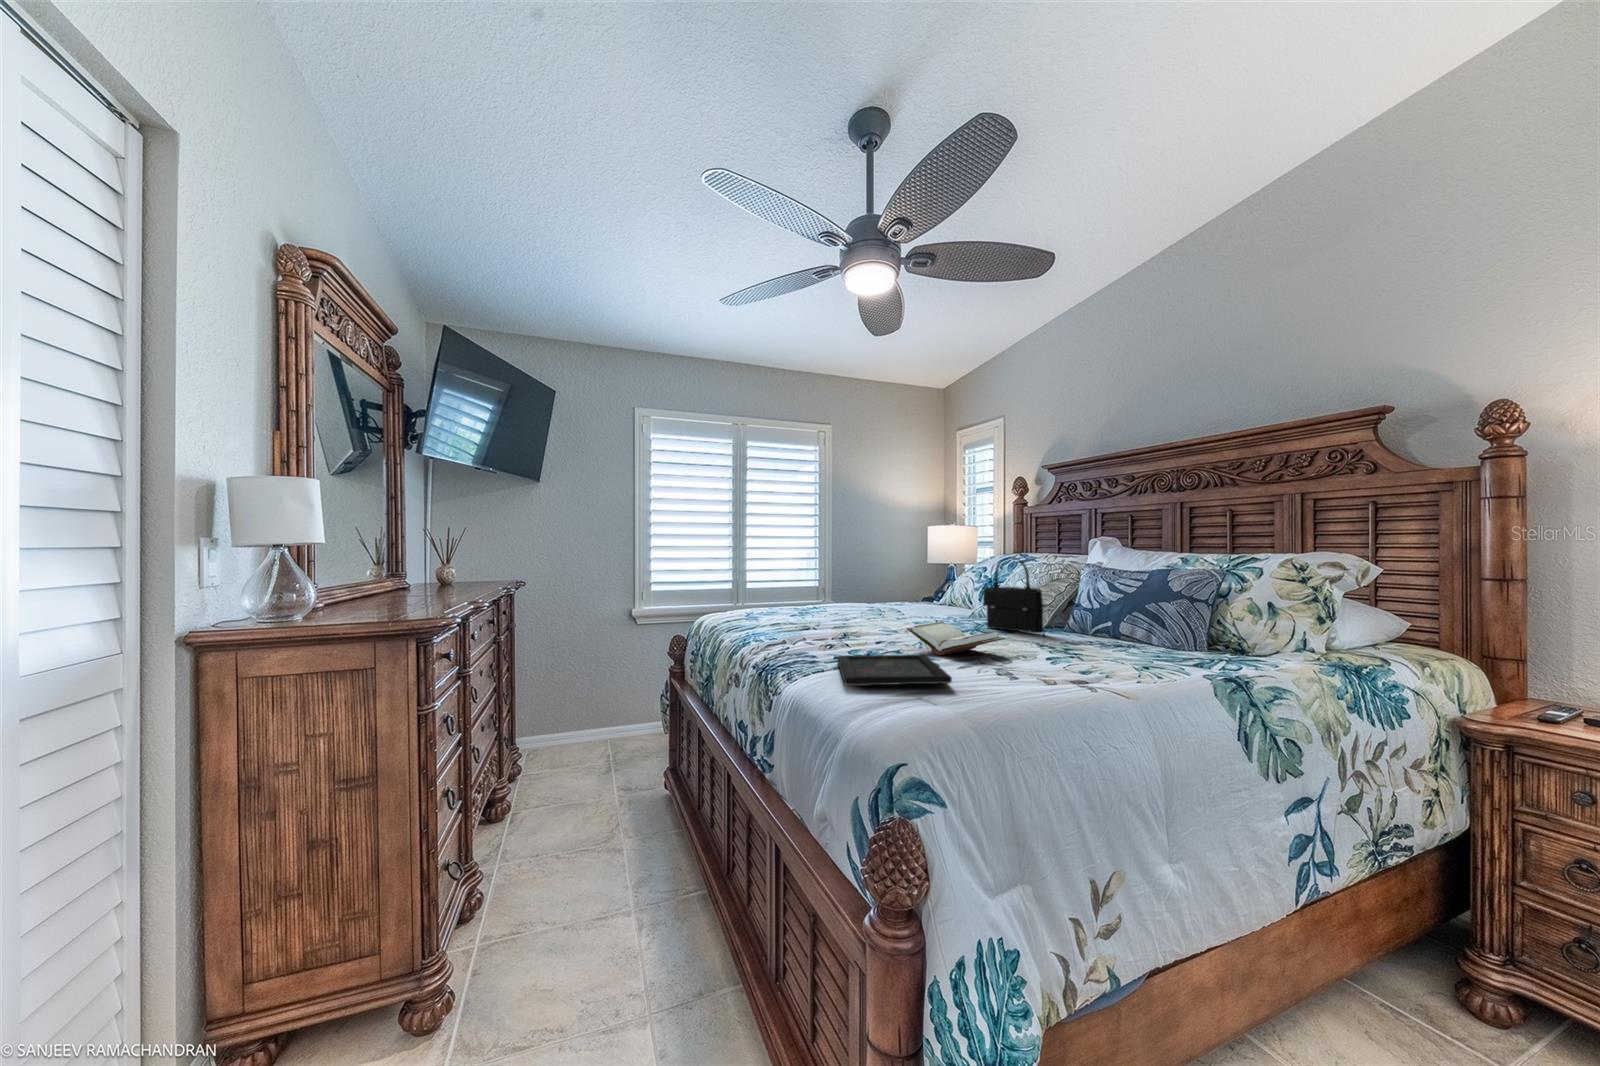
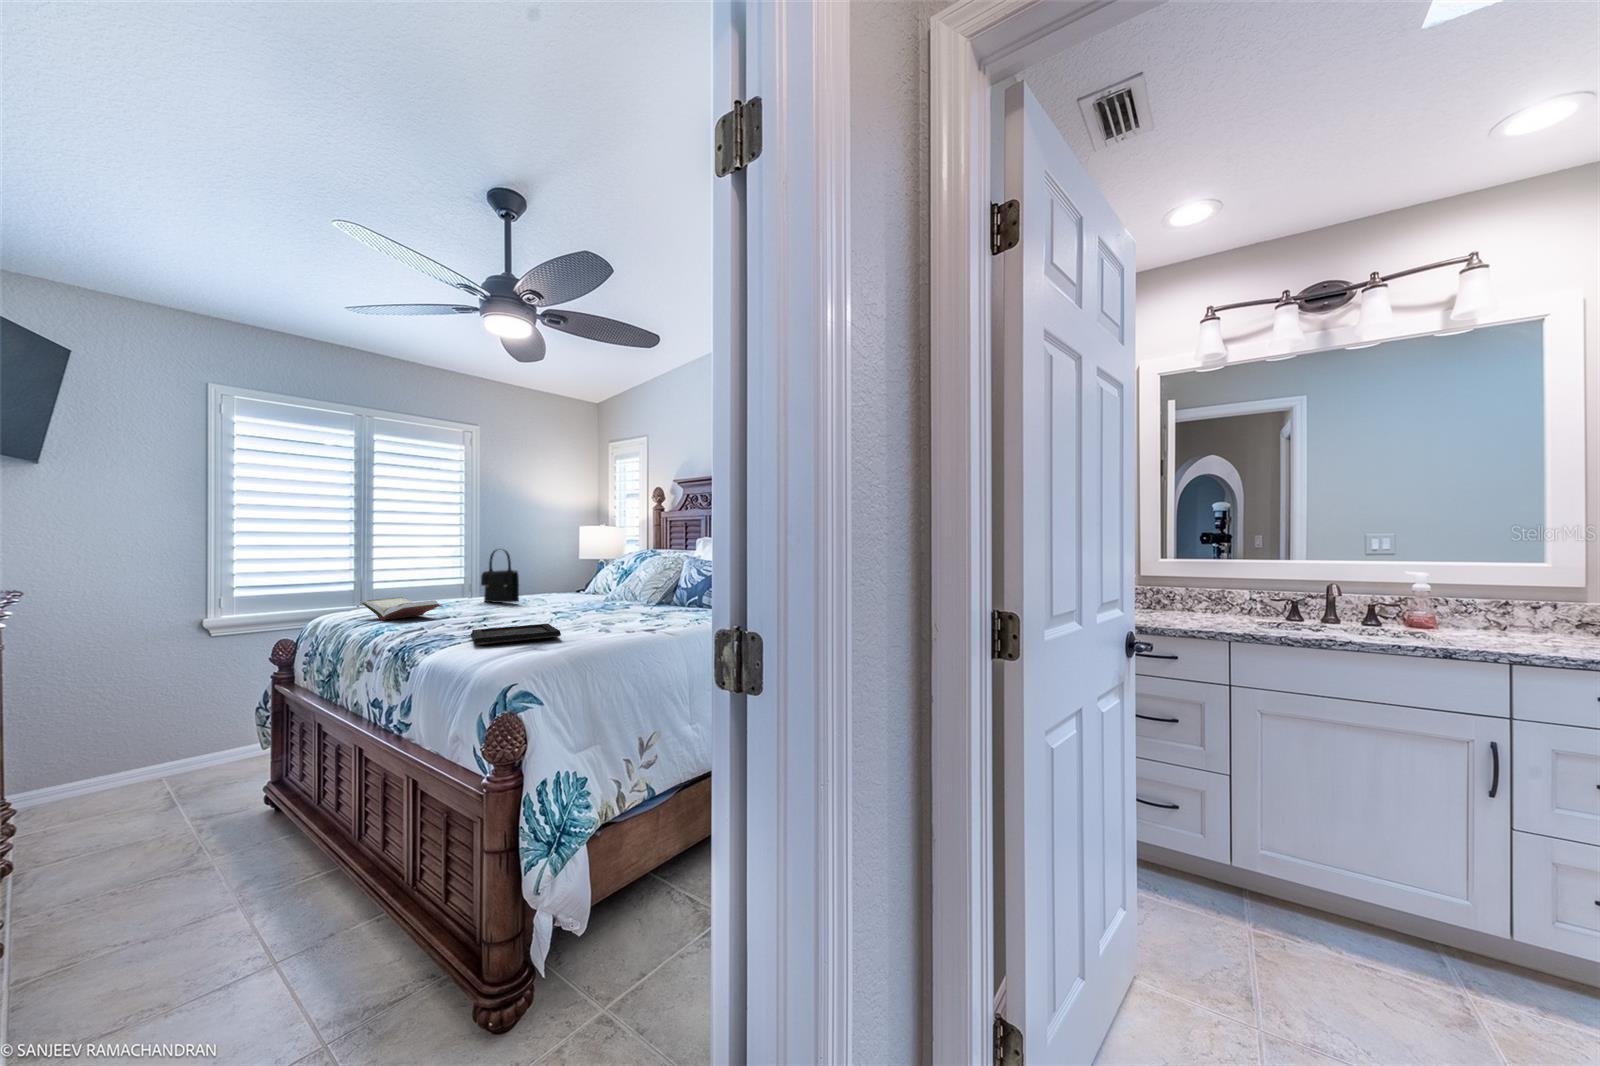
handbag: present [983,558,1044,633] -> present [481,550,519,603]
book: present [907,622,1005,655] -> present [362,597,442,620]

